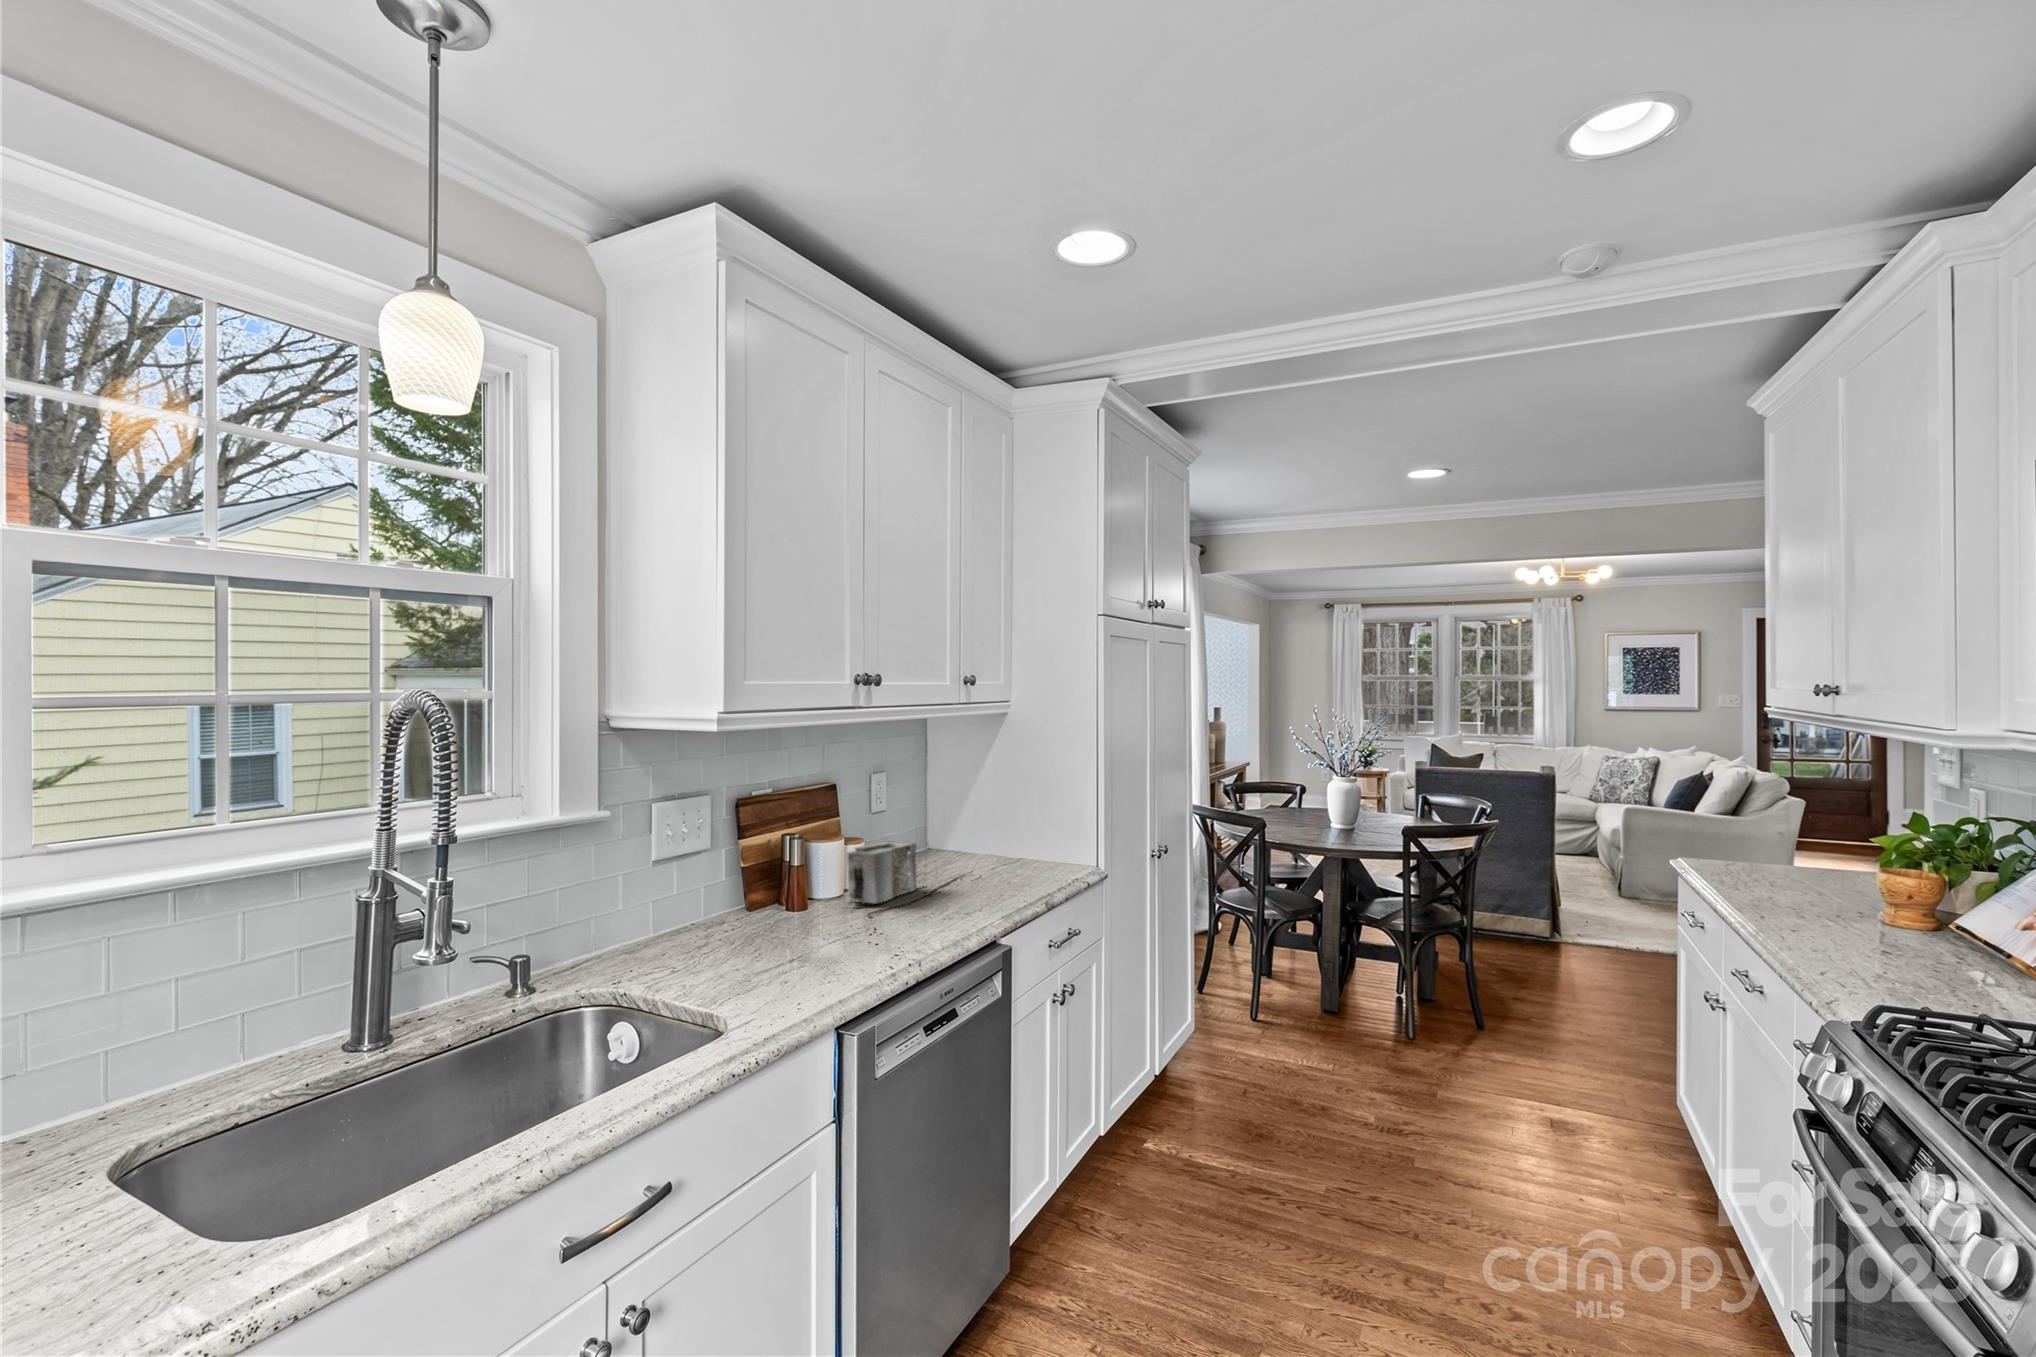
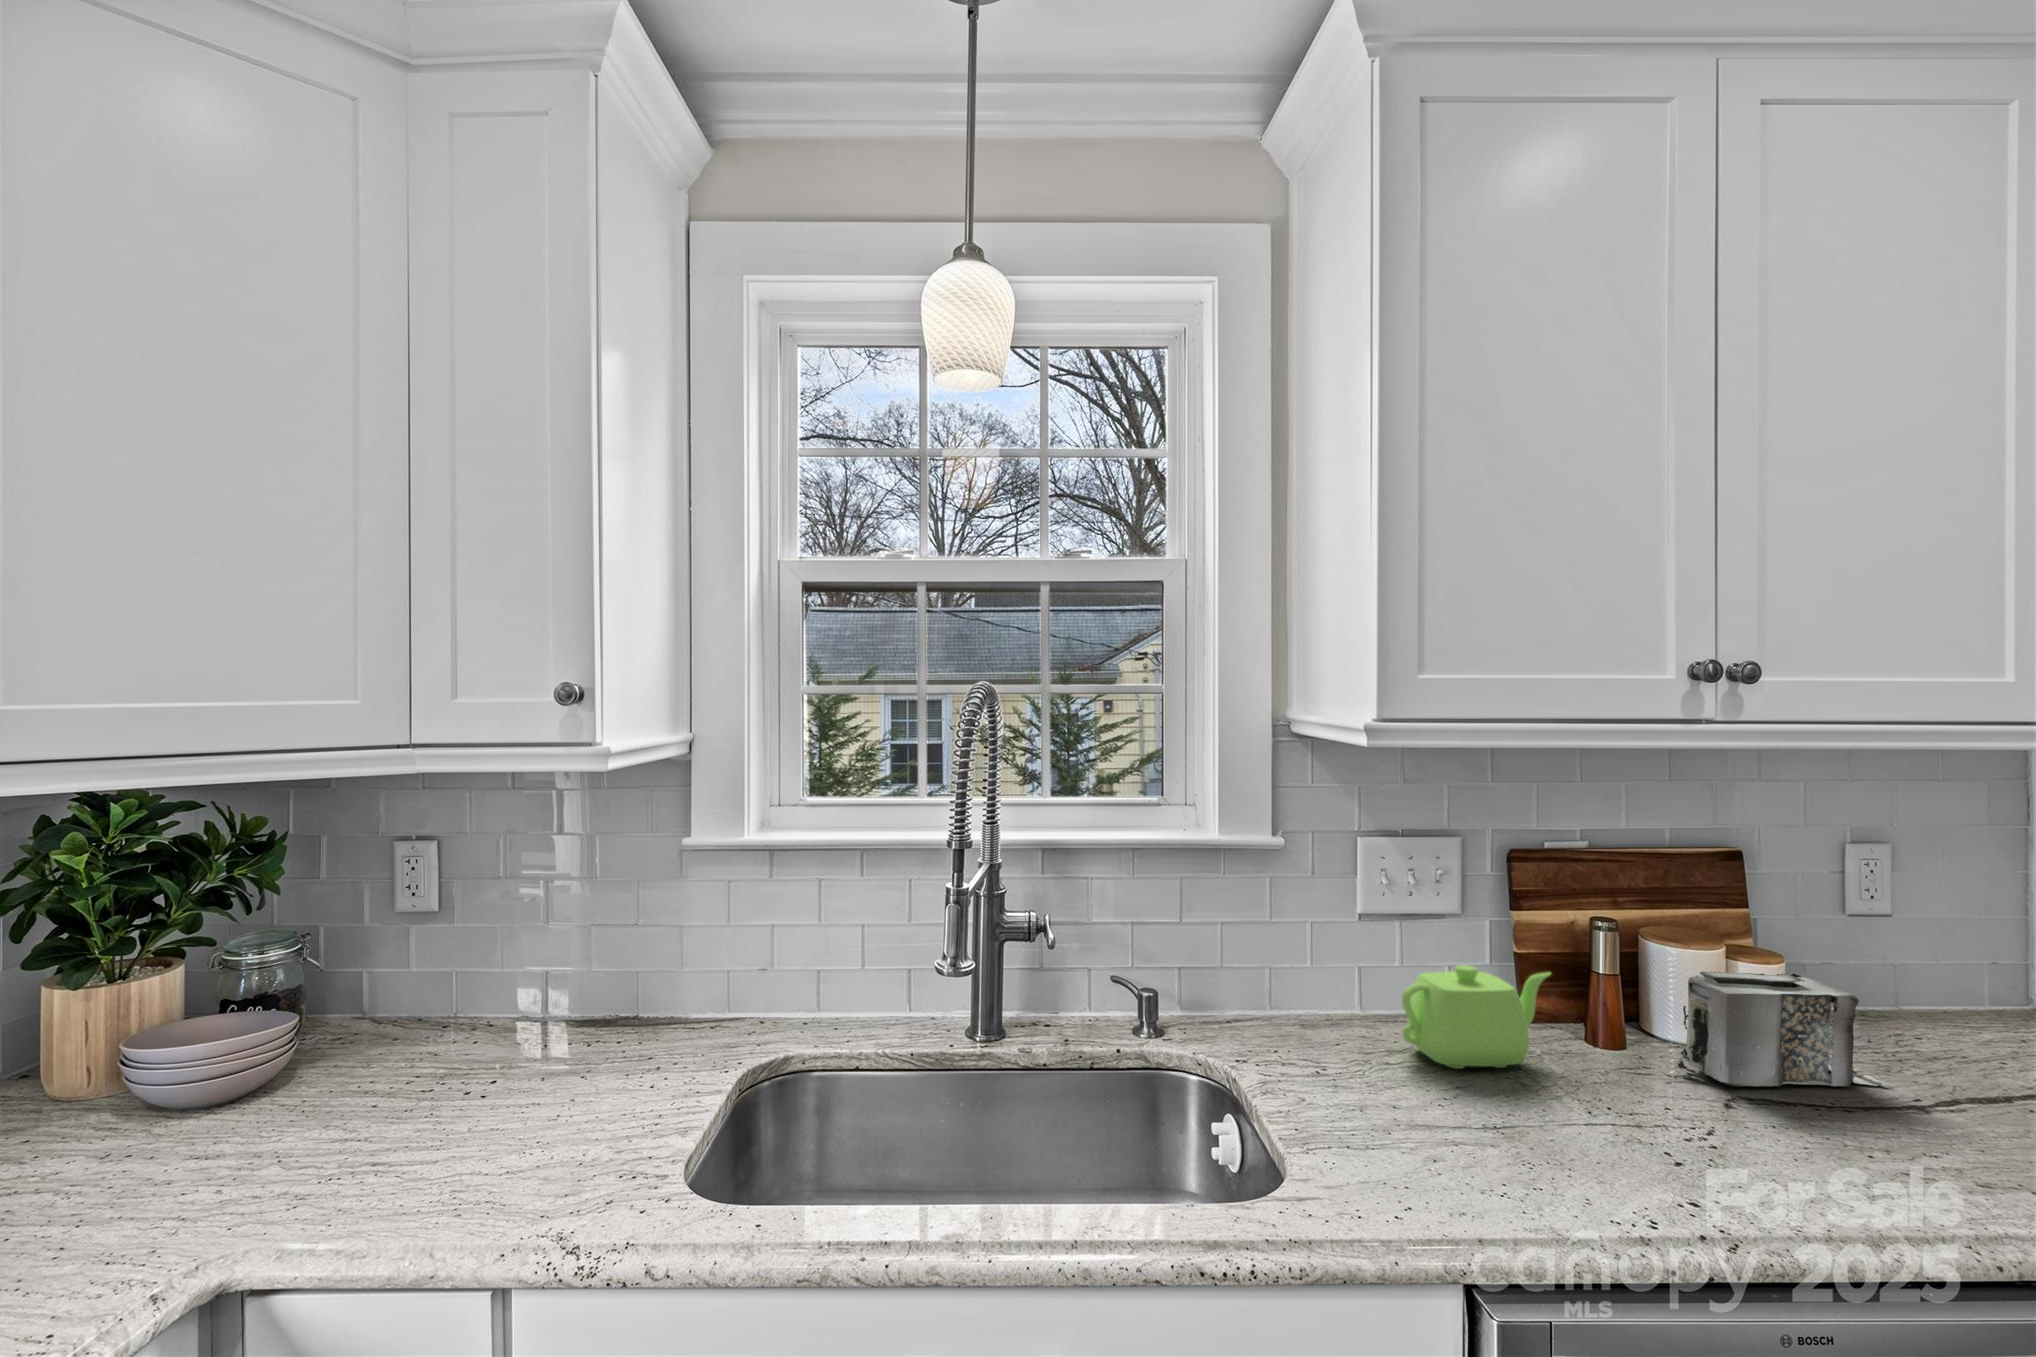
teapot: none [708,869,785,941] -> present [1402,965,1551,1069]

